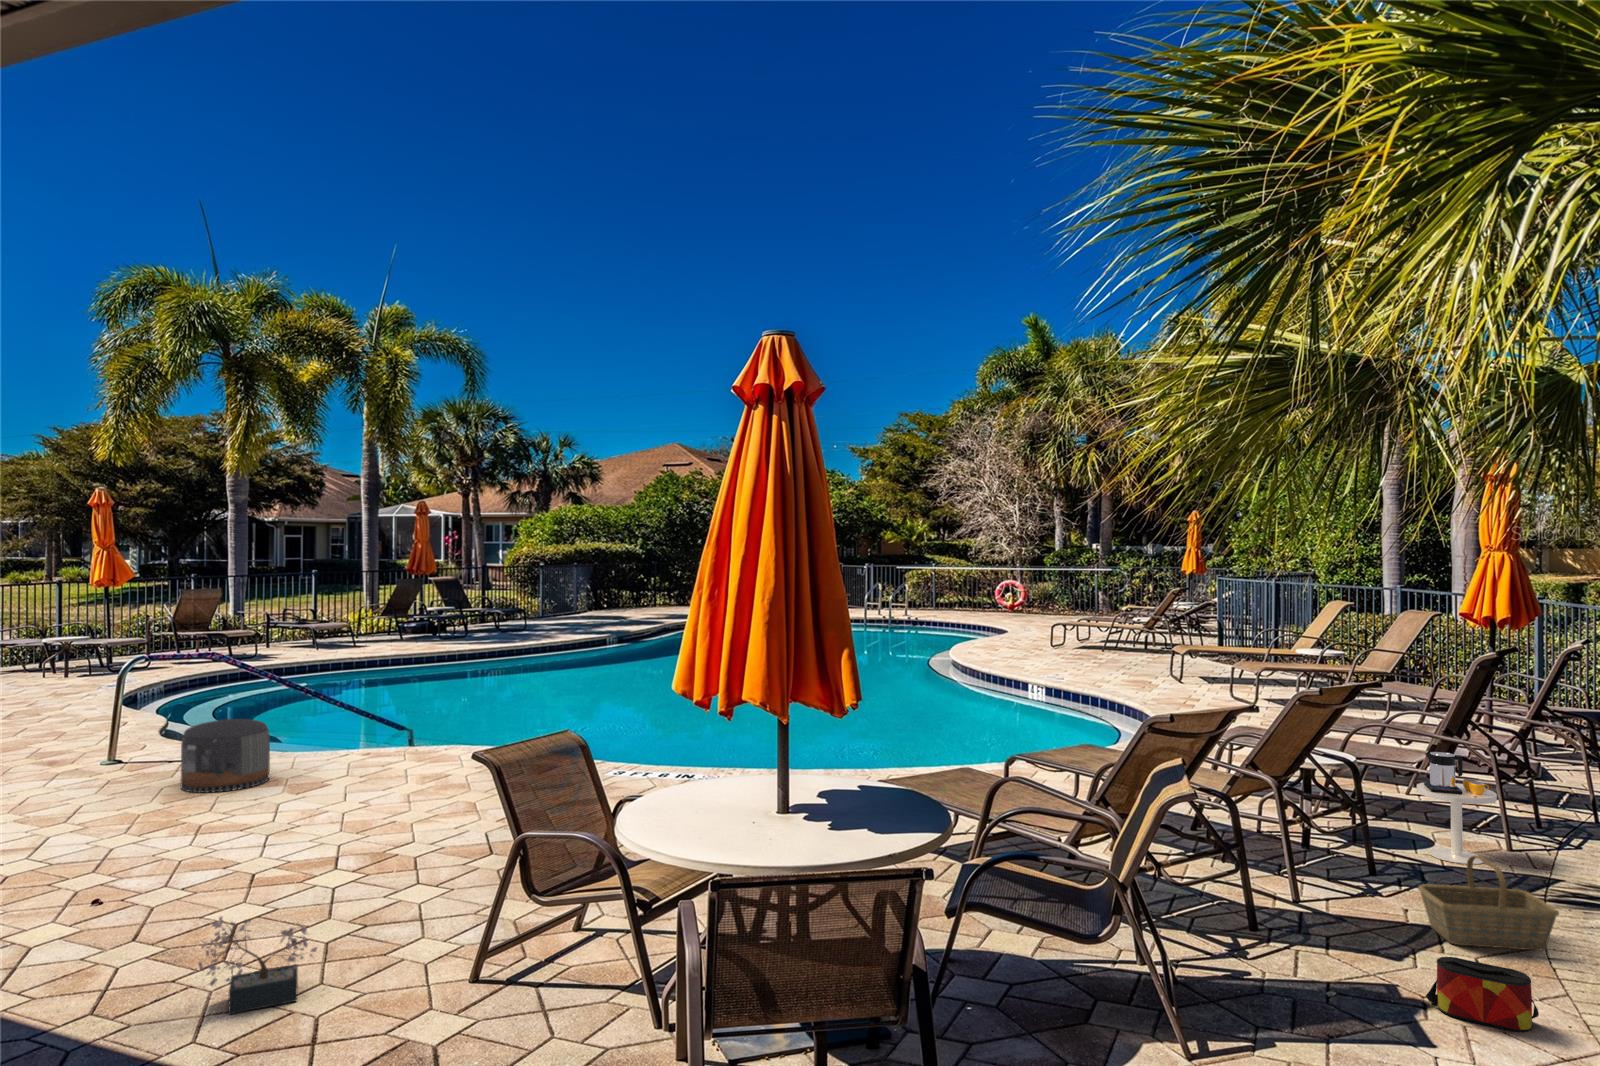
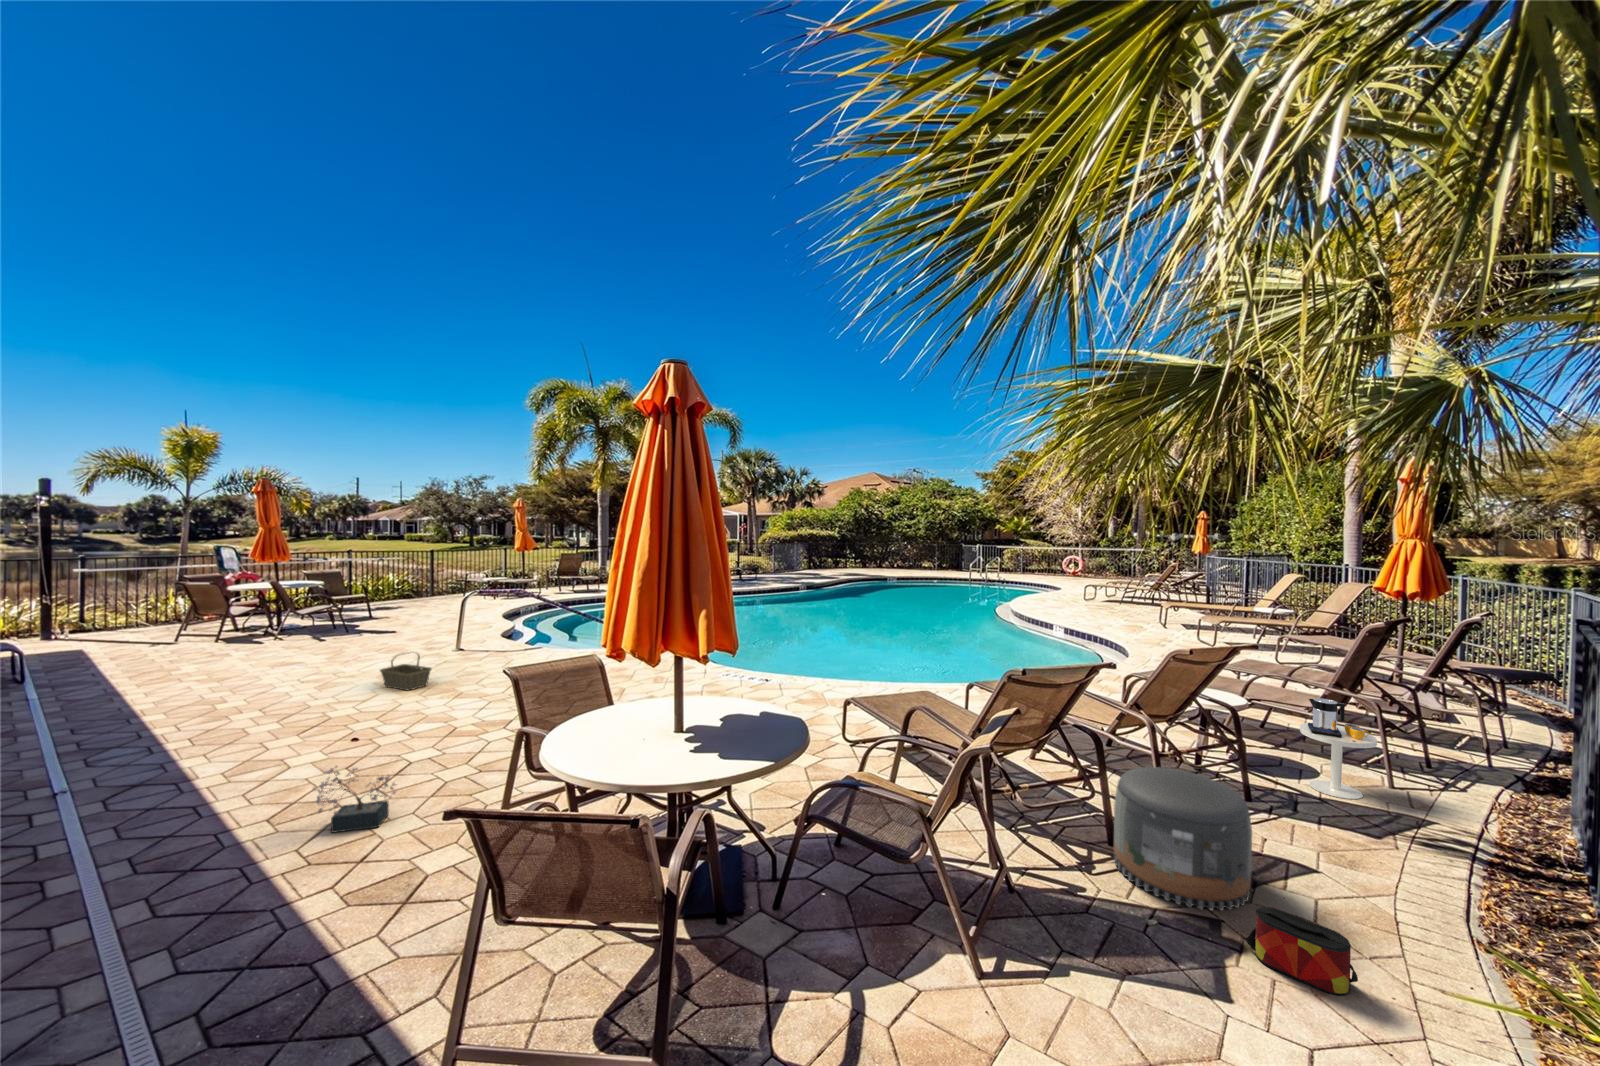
pouf: present [181,719,270,793] -> present [1114,767,1252,911]
basket: present [1418,856,1559,950] -> present [380,655,431,690]

